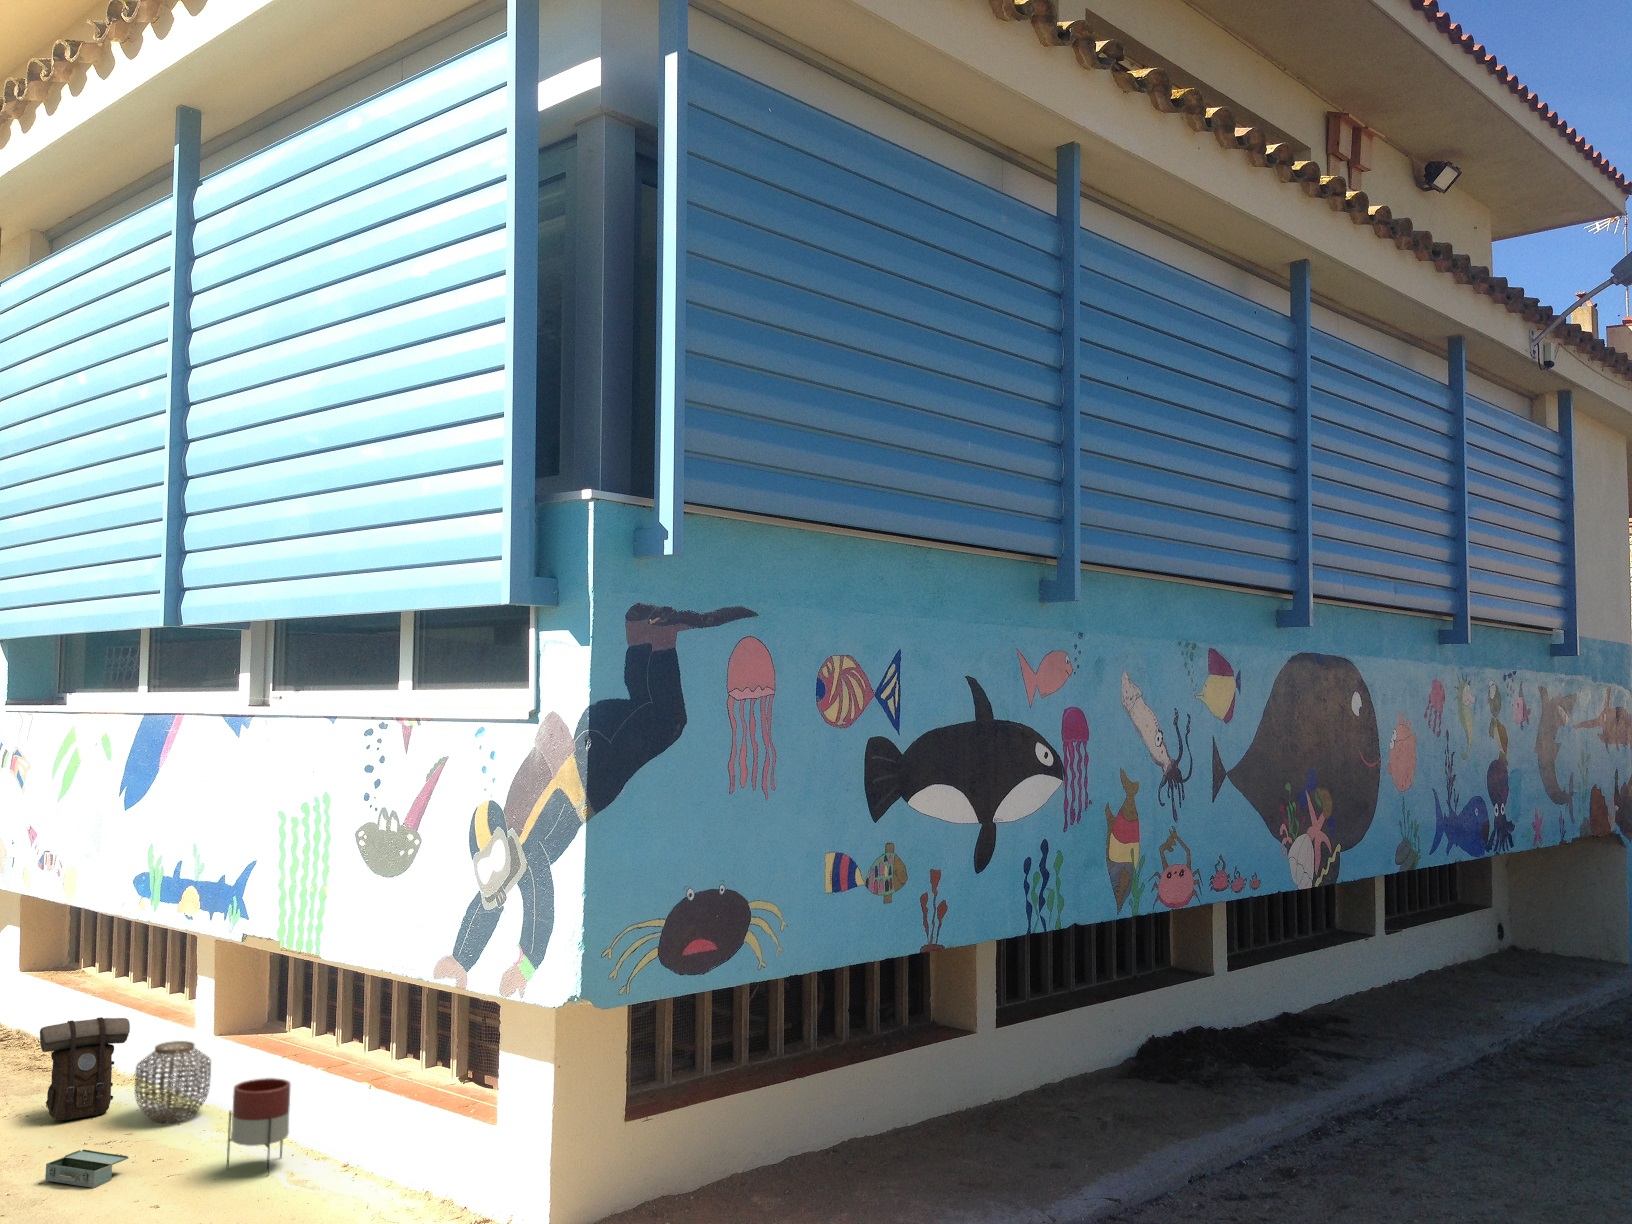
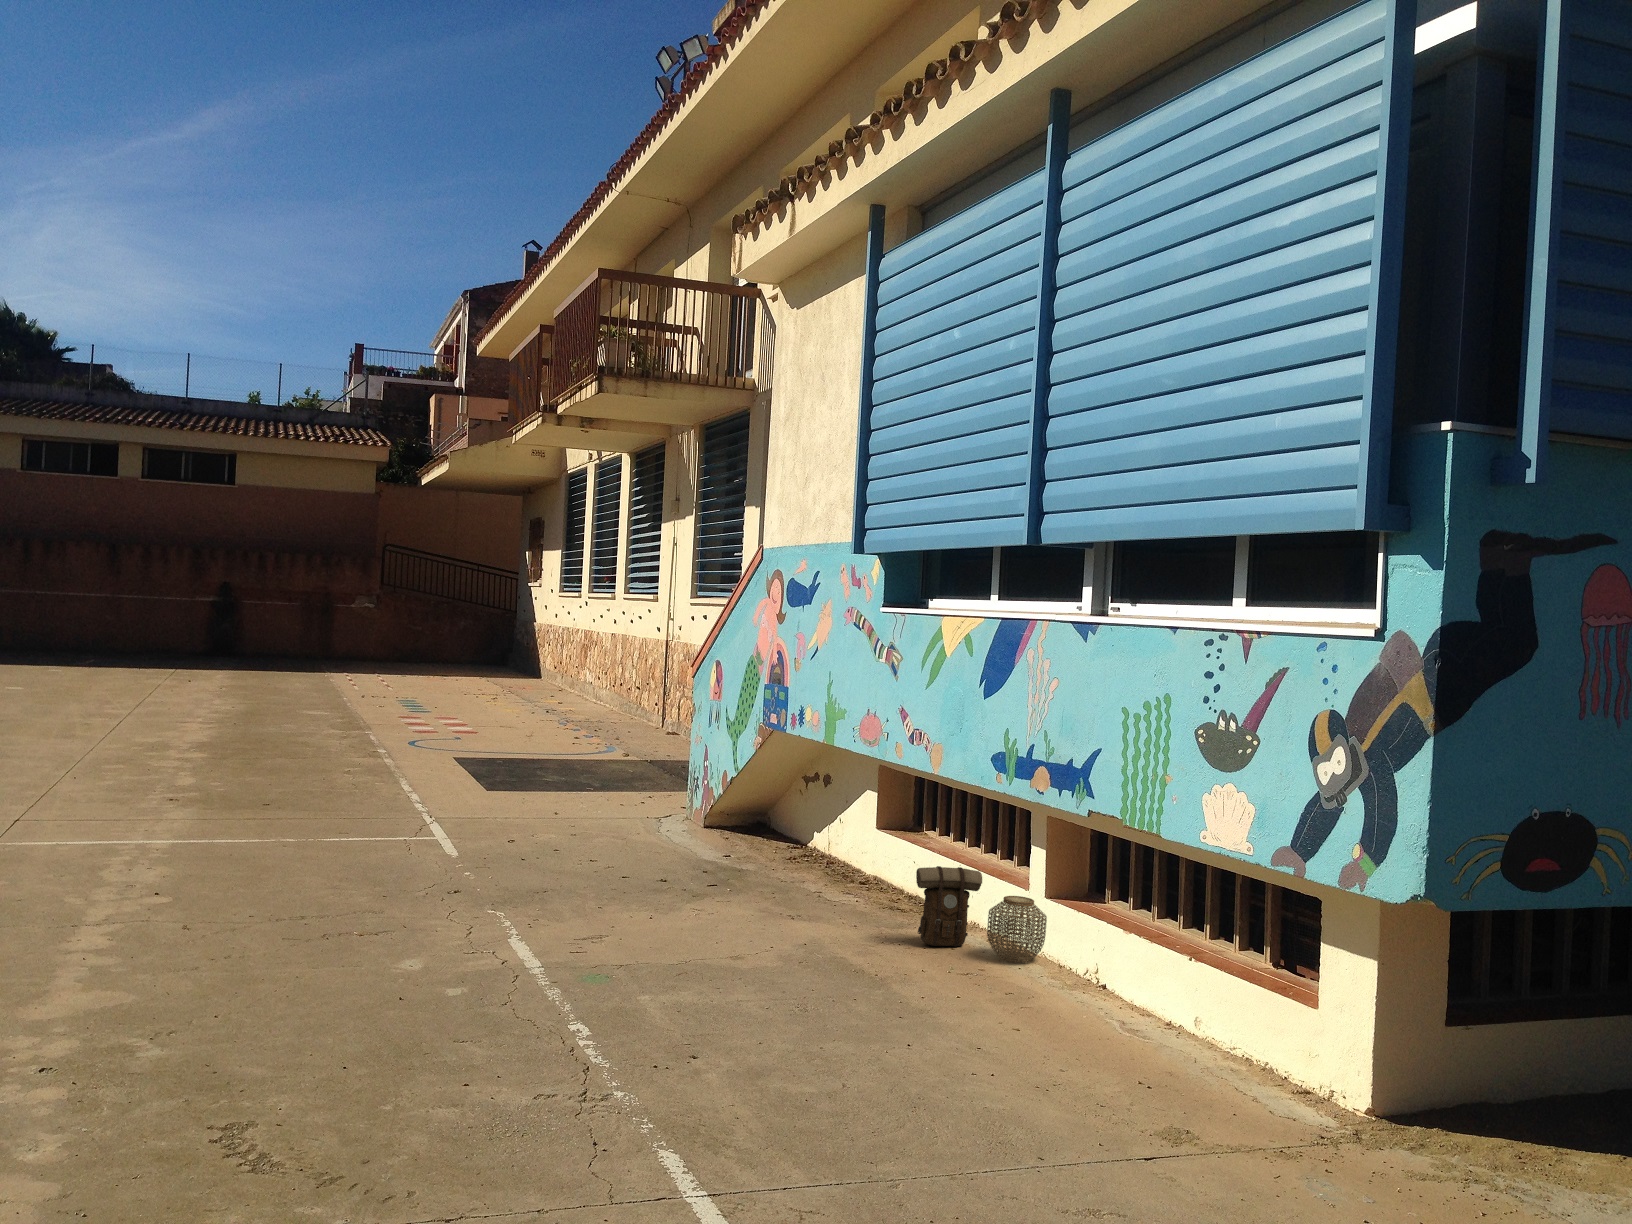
planter: present [227,1078,290,1175] -> none [1068,935,1123,1017]
toolbox: present [45,1150,128,1188] -> none [929,968,991,999]

